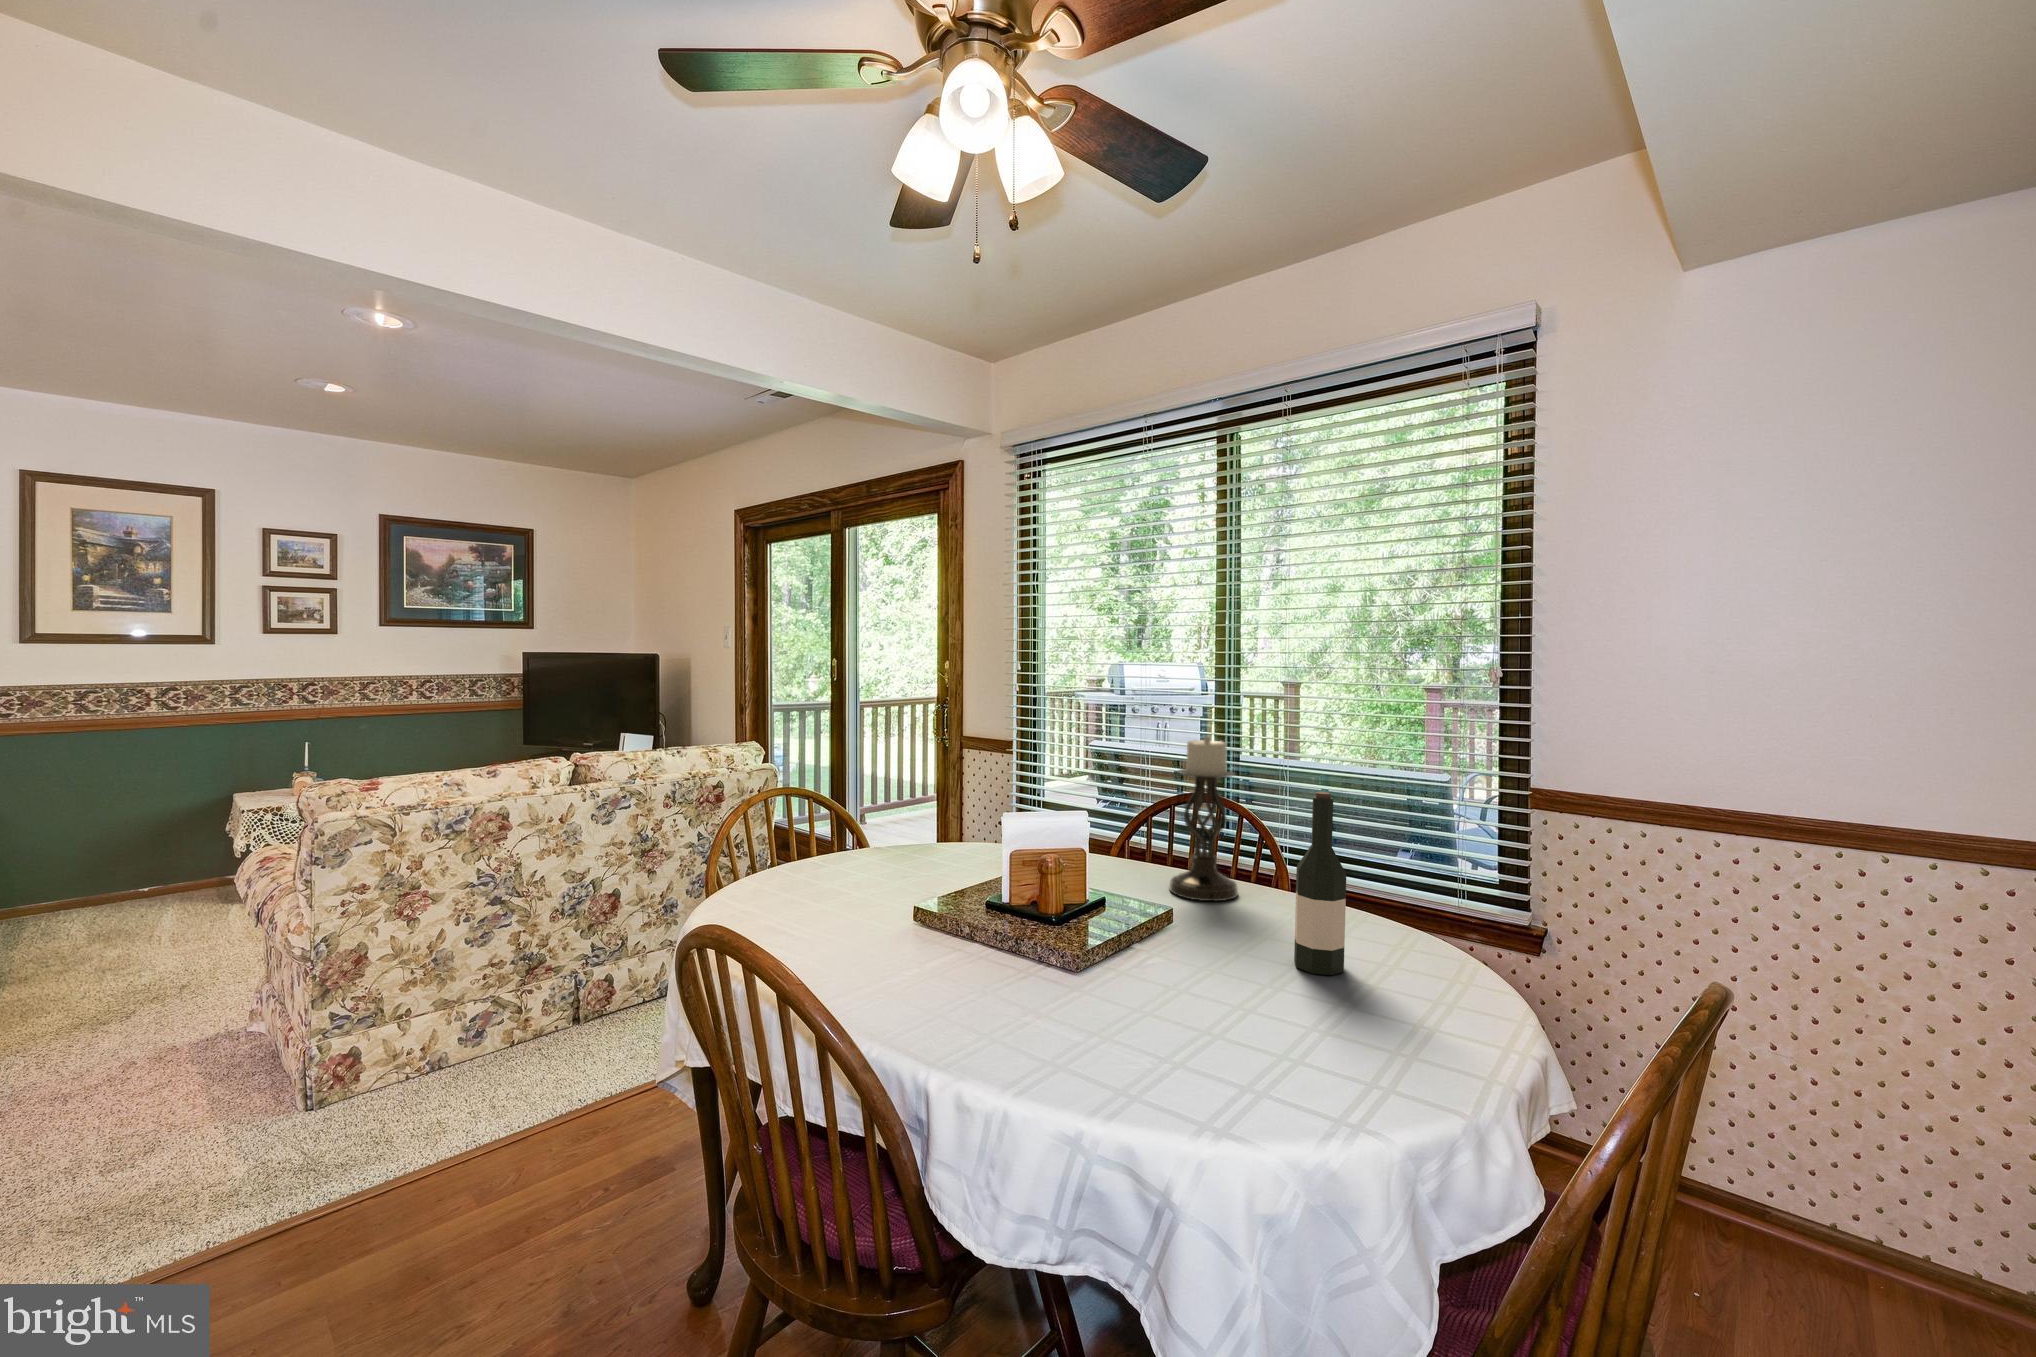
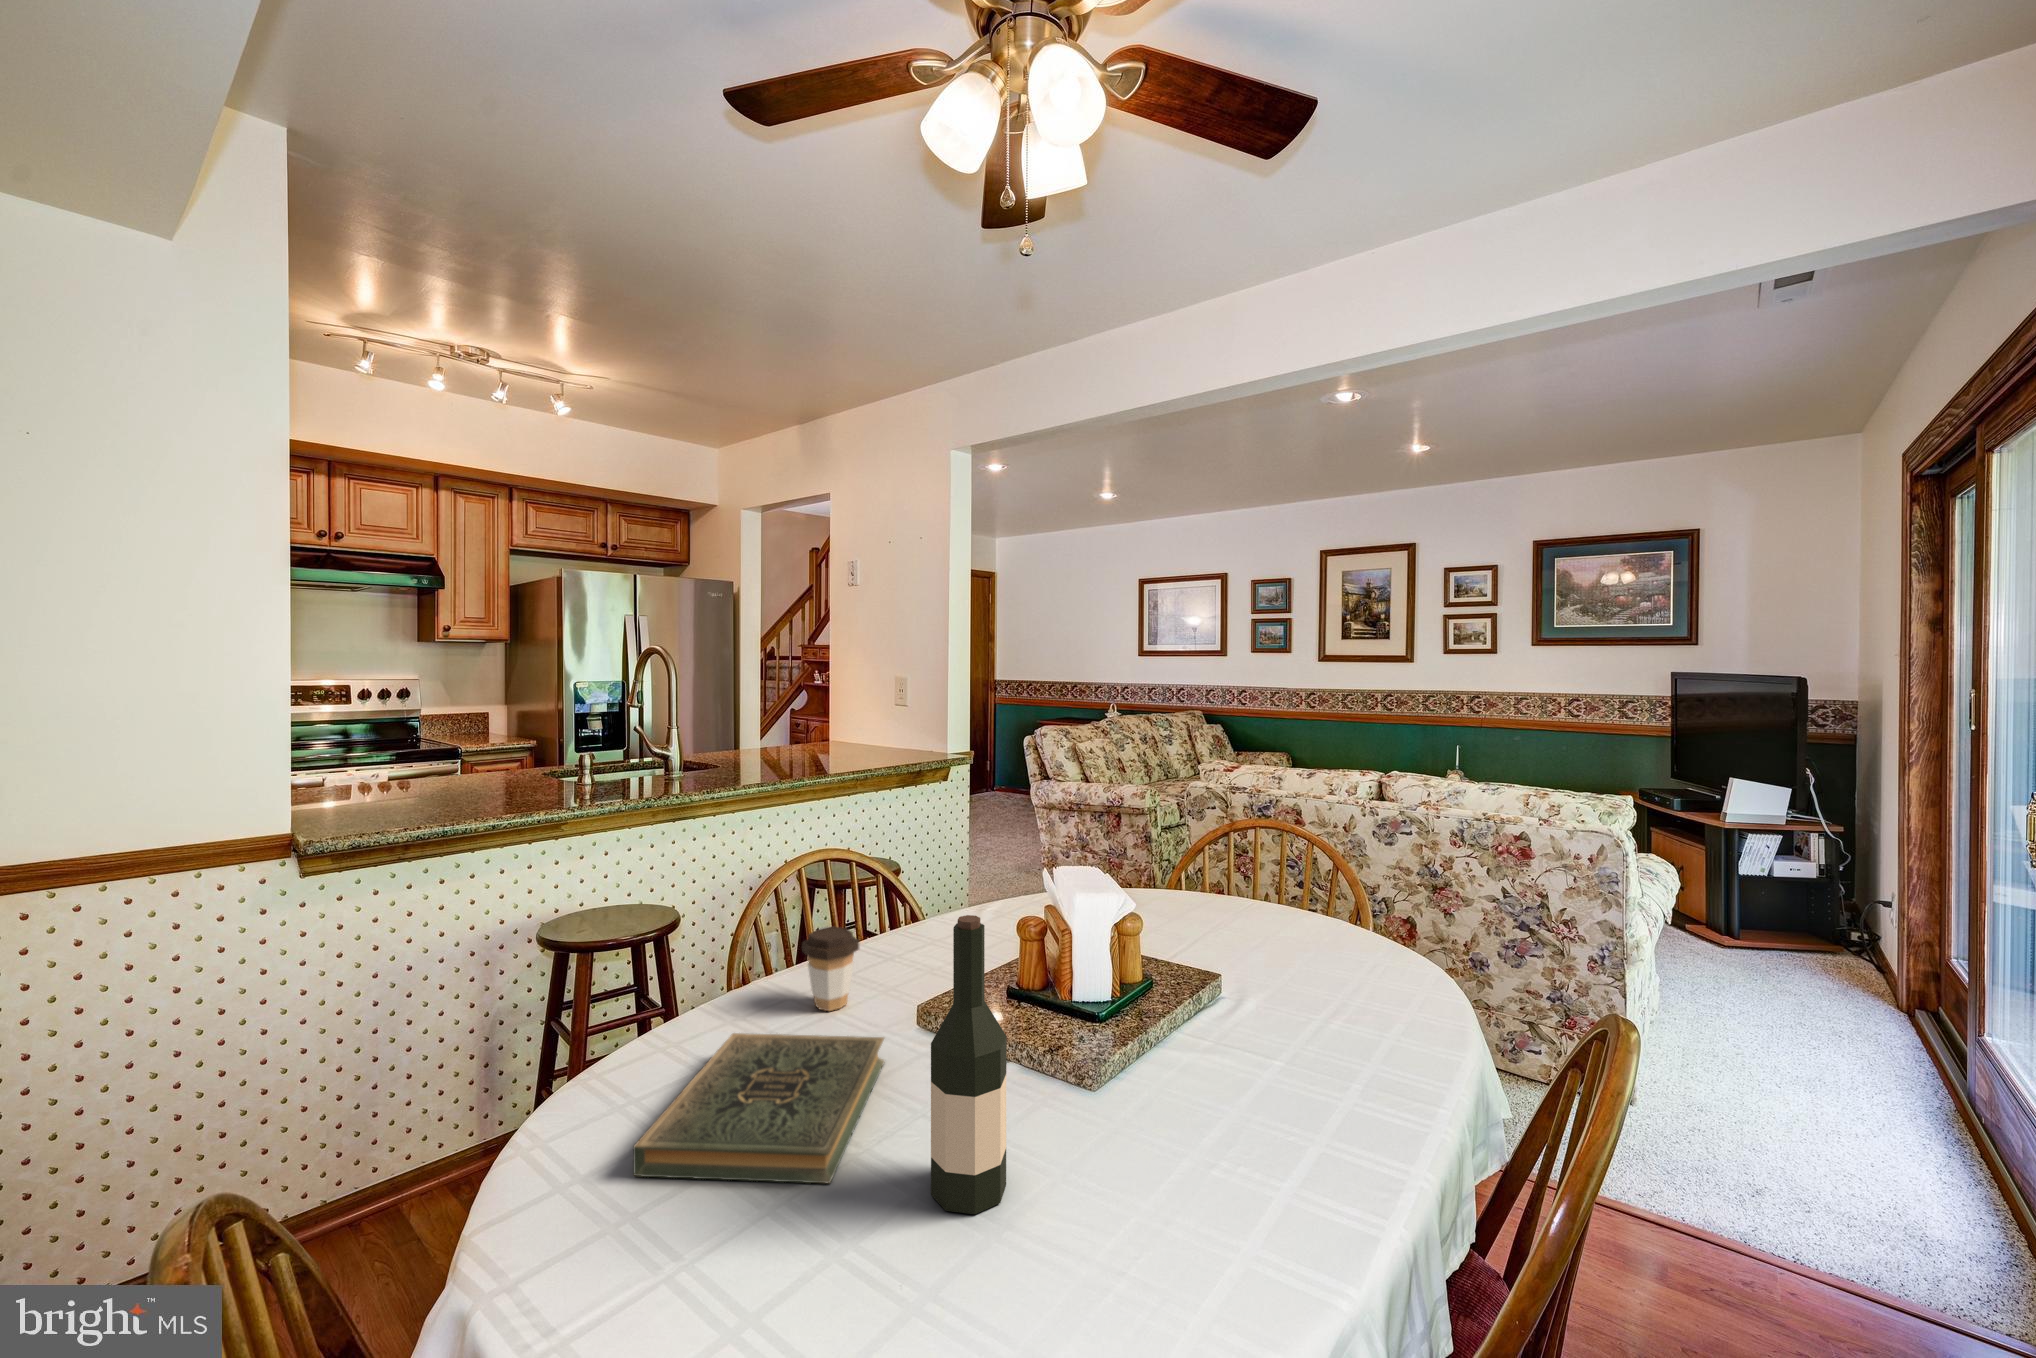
candle holder: present [1170,736,1238,901] -> none [1260,845,1388,1163]
coffee cup: none [1005,932,1070,1031] -> present [802,926,859,1011]
book: none [1159,972,1394,1078] -> present [633,1033,884,1183]

